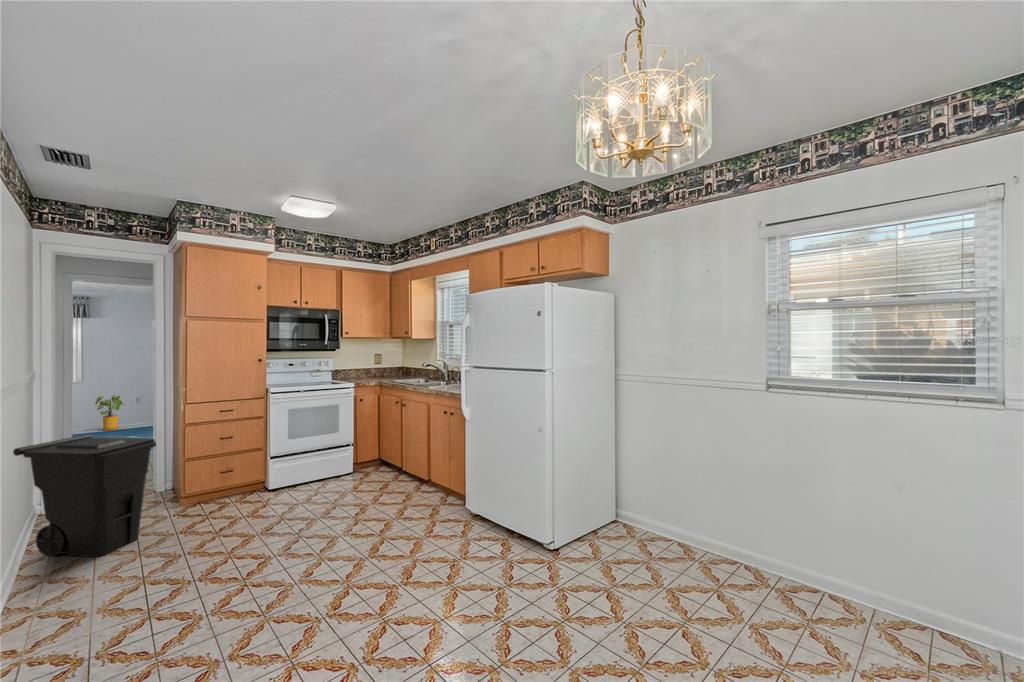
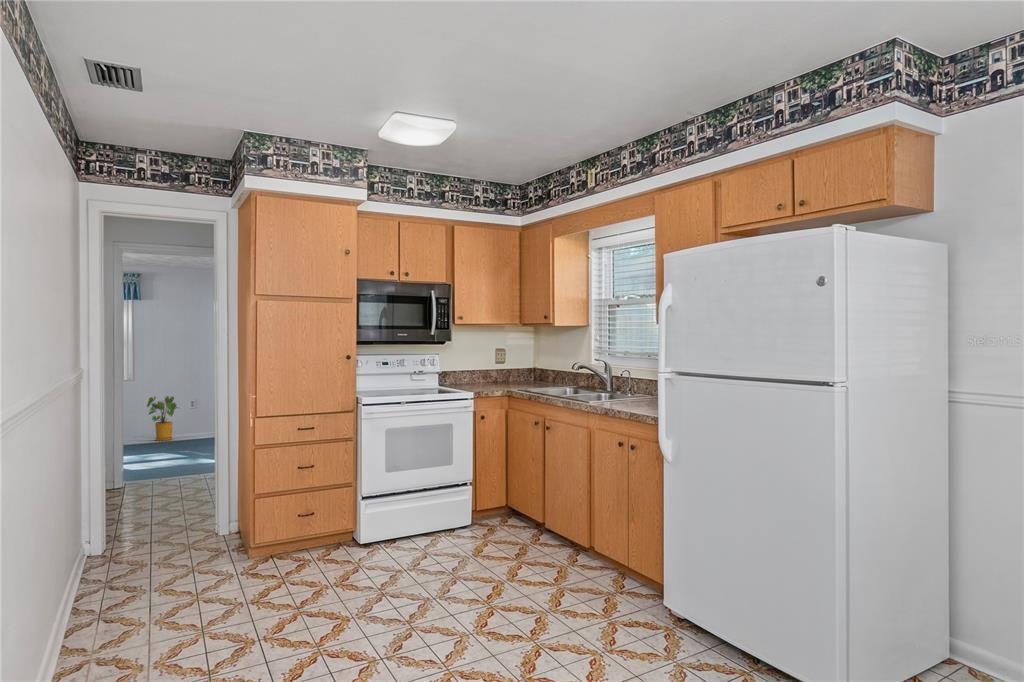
trash can: present [13,434,156,557] -> none [55,457,222,628]

